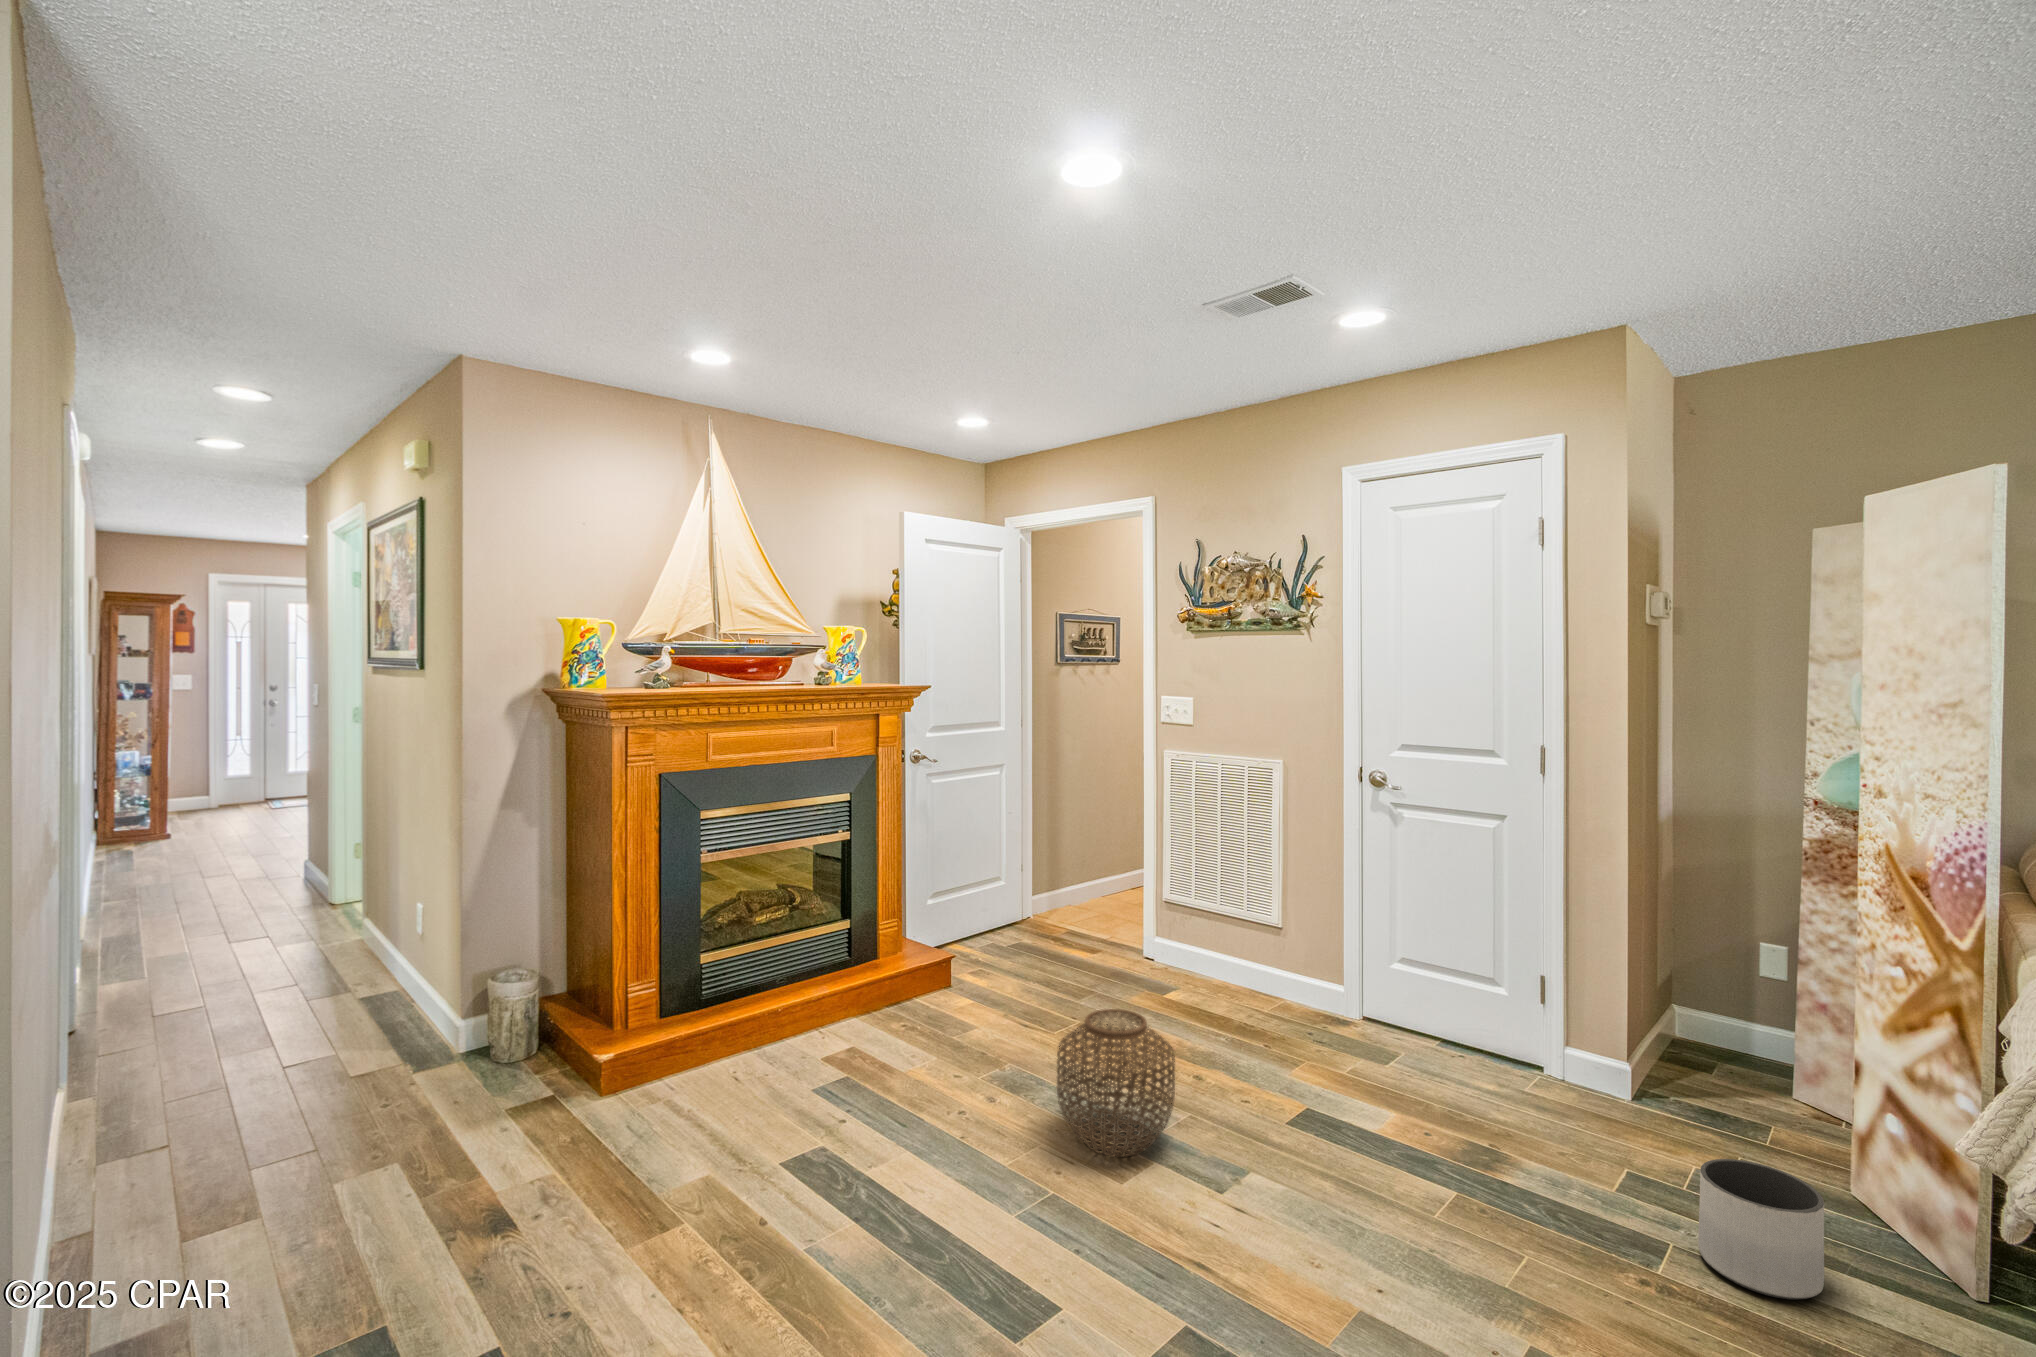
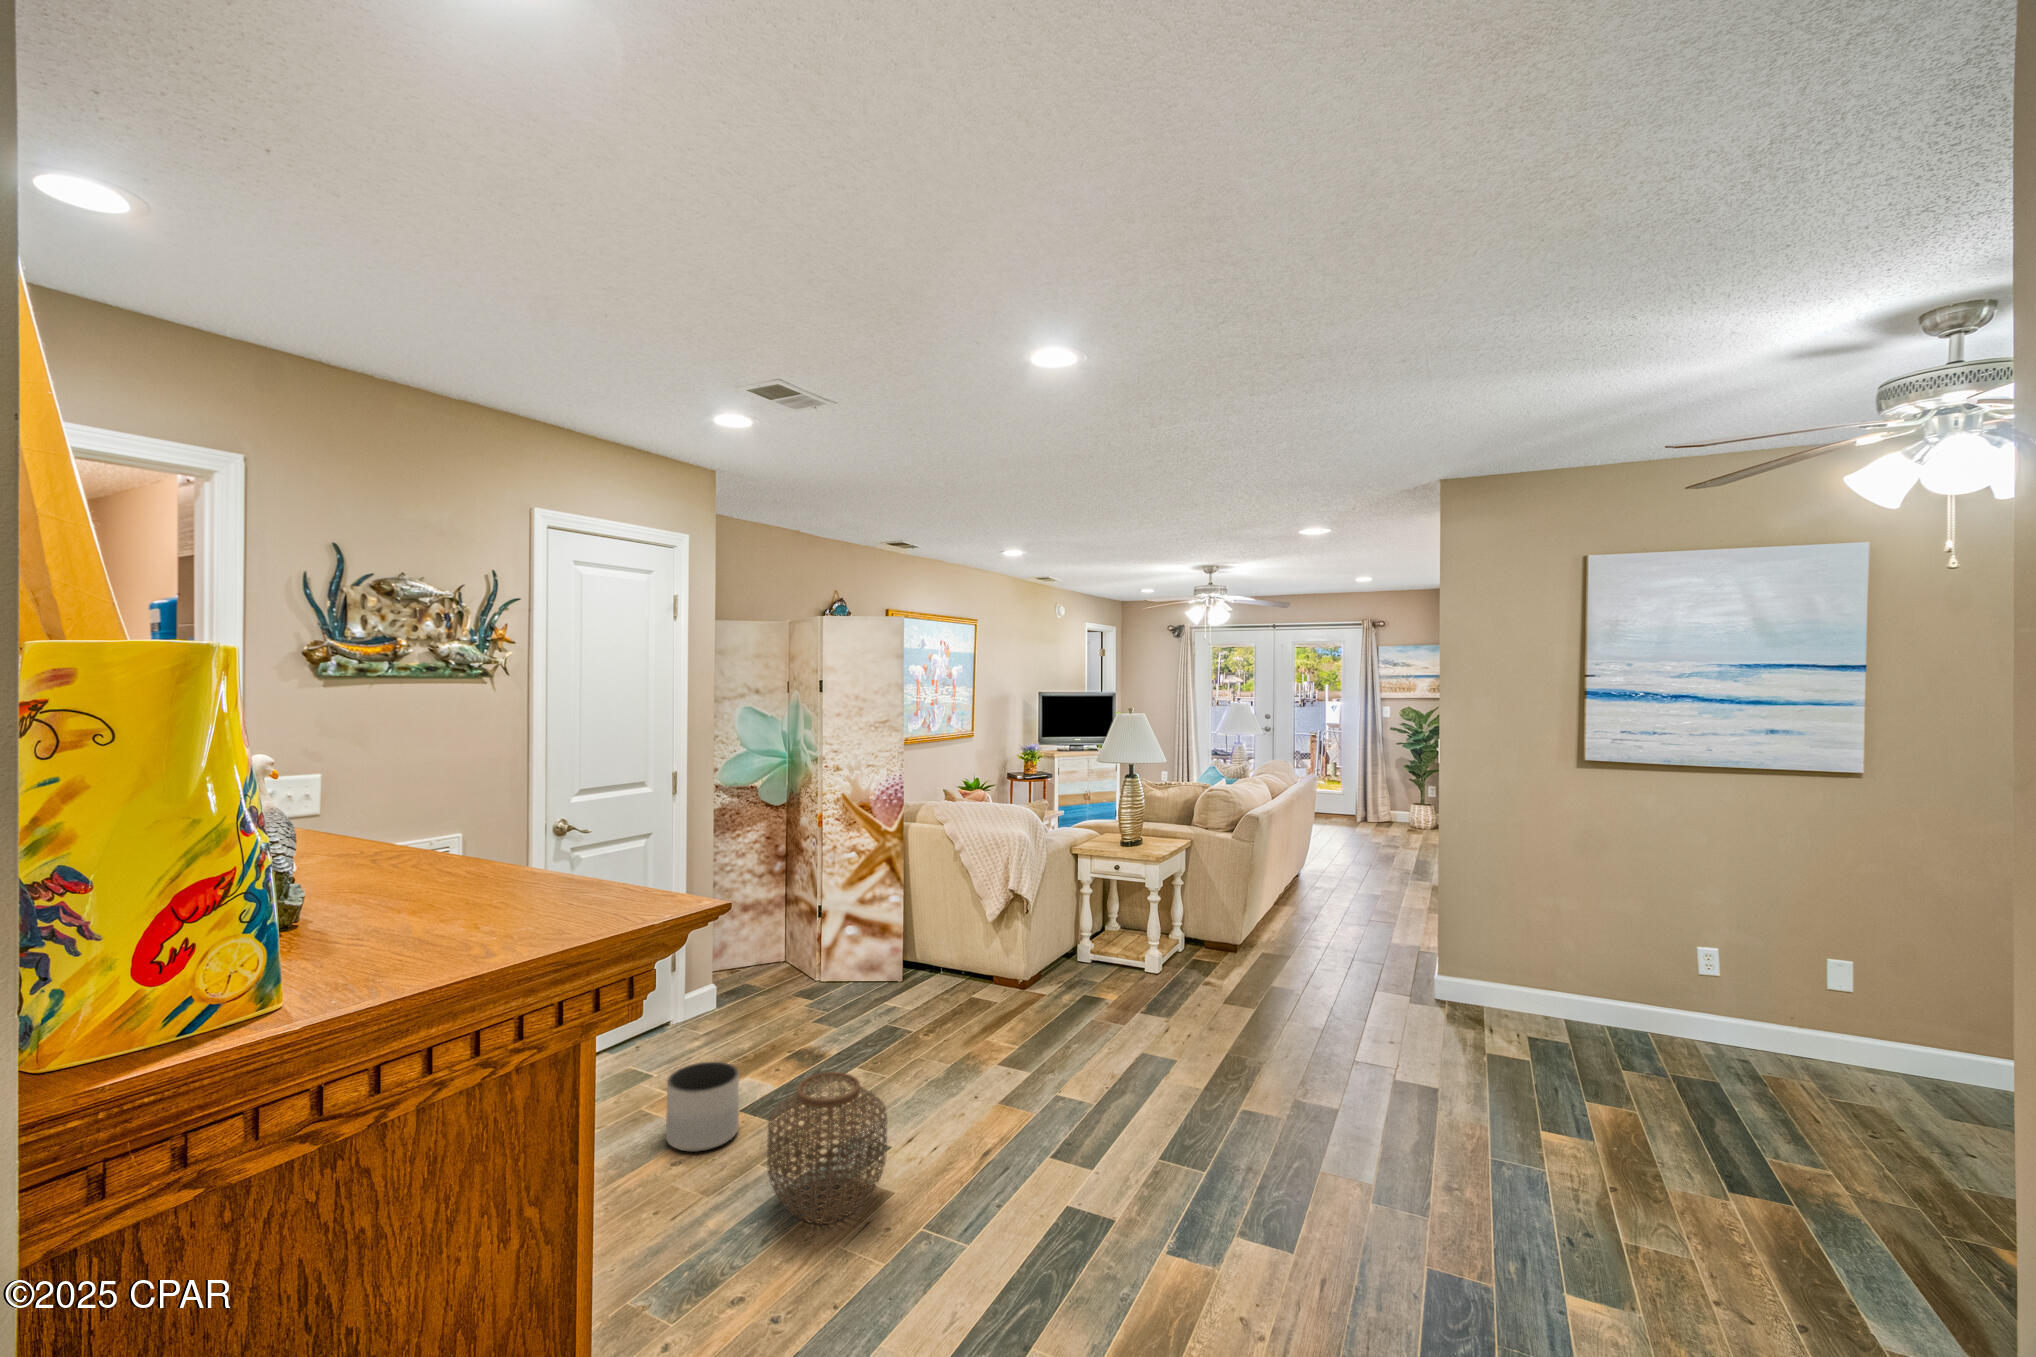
planter: present [1698,1159,1824,1300] -> present [666,1062,739,1152]

